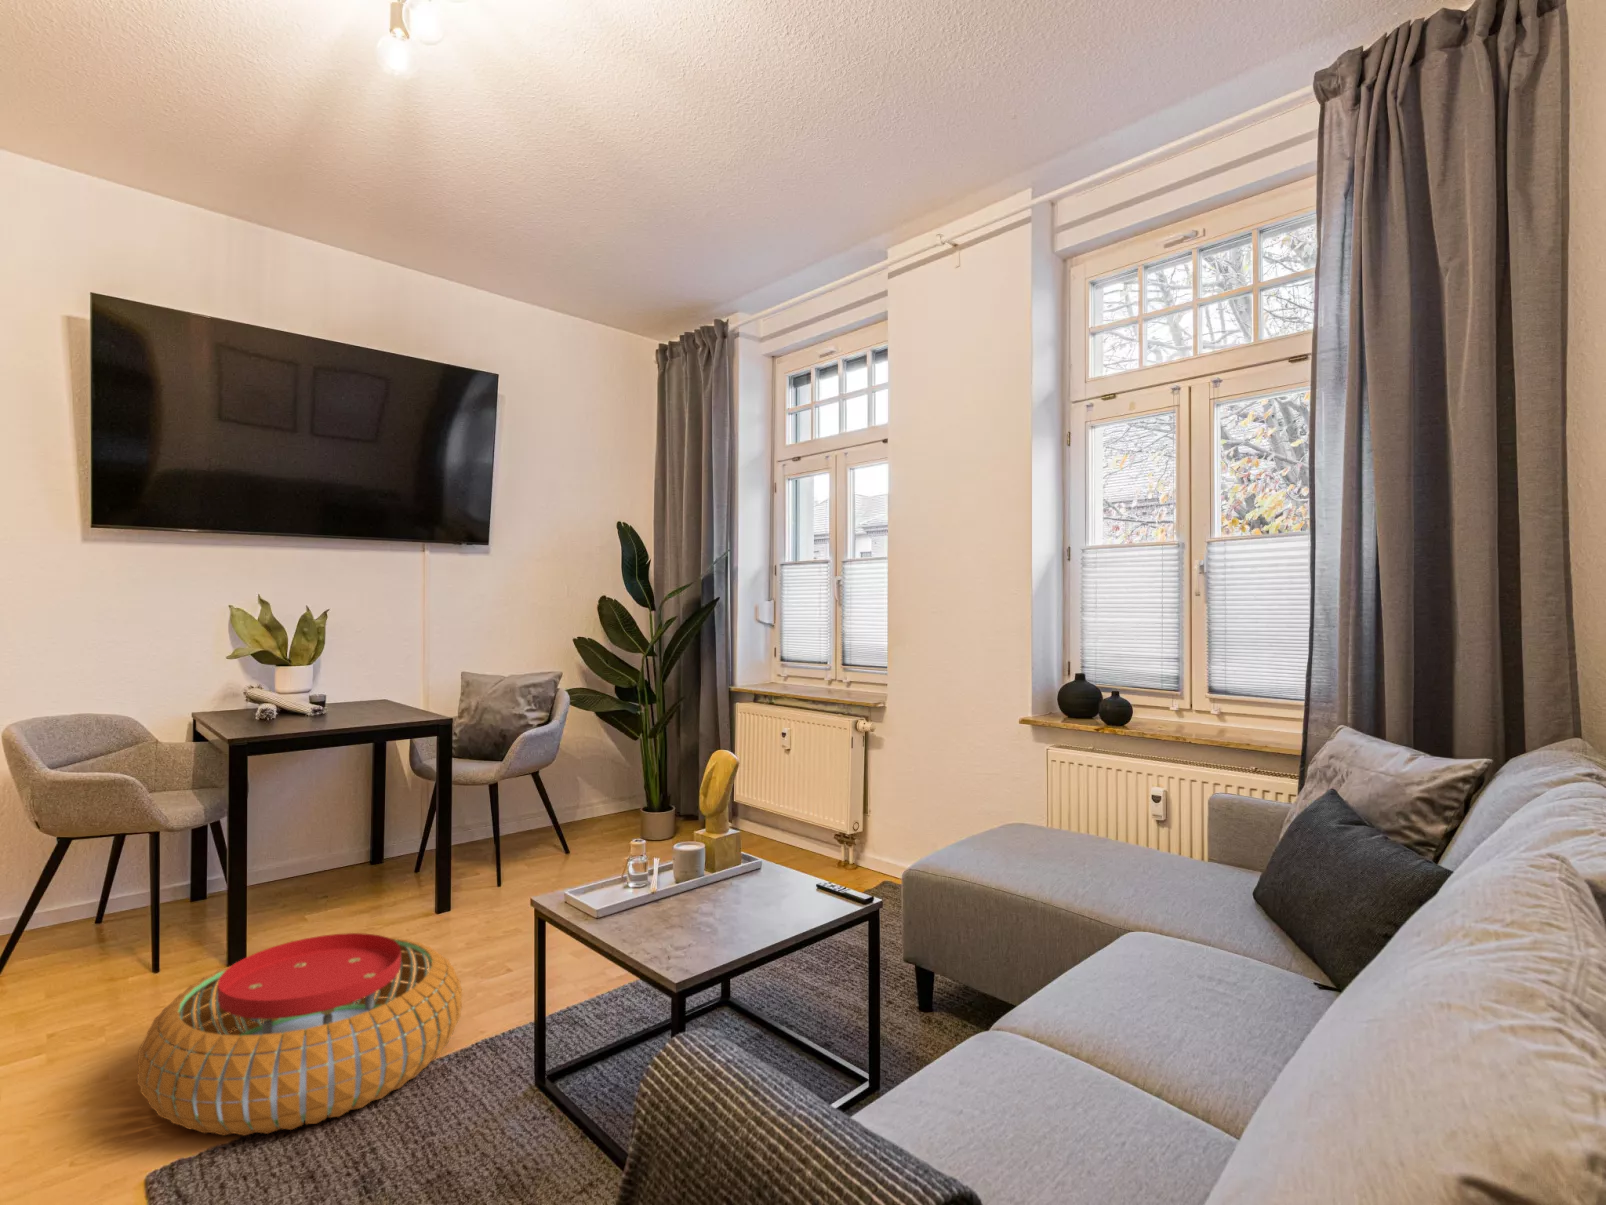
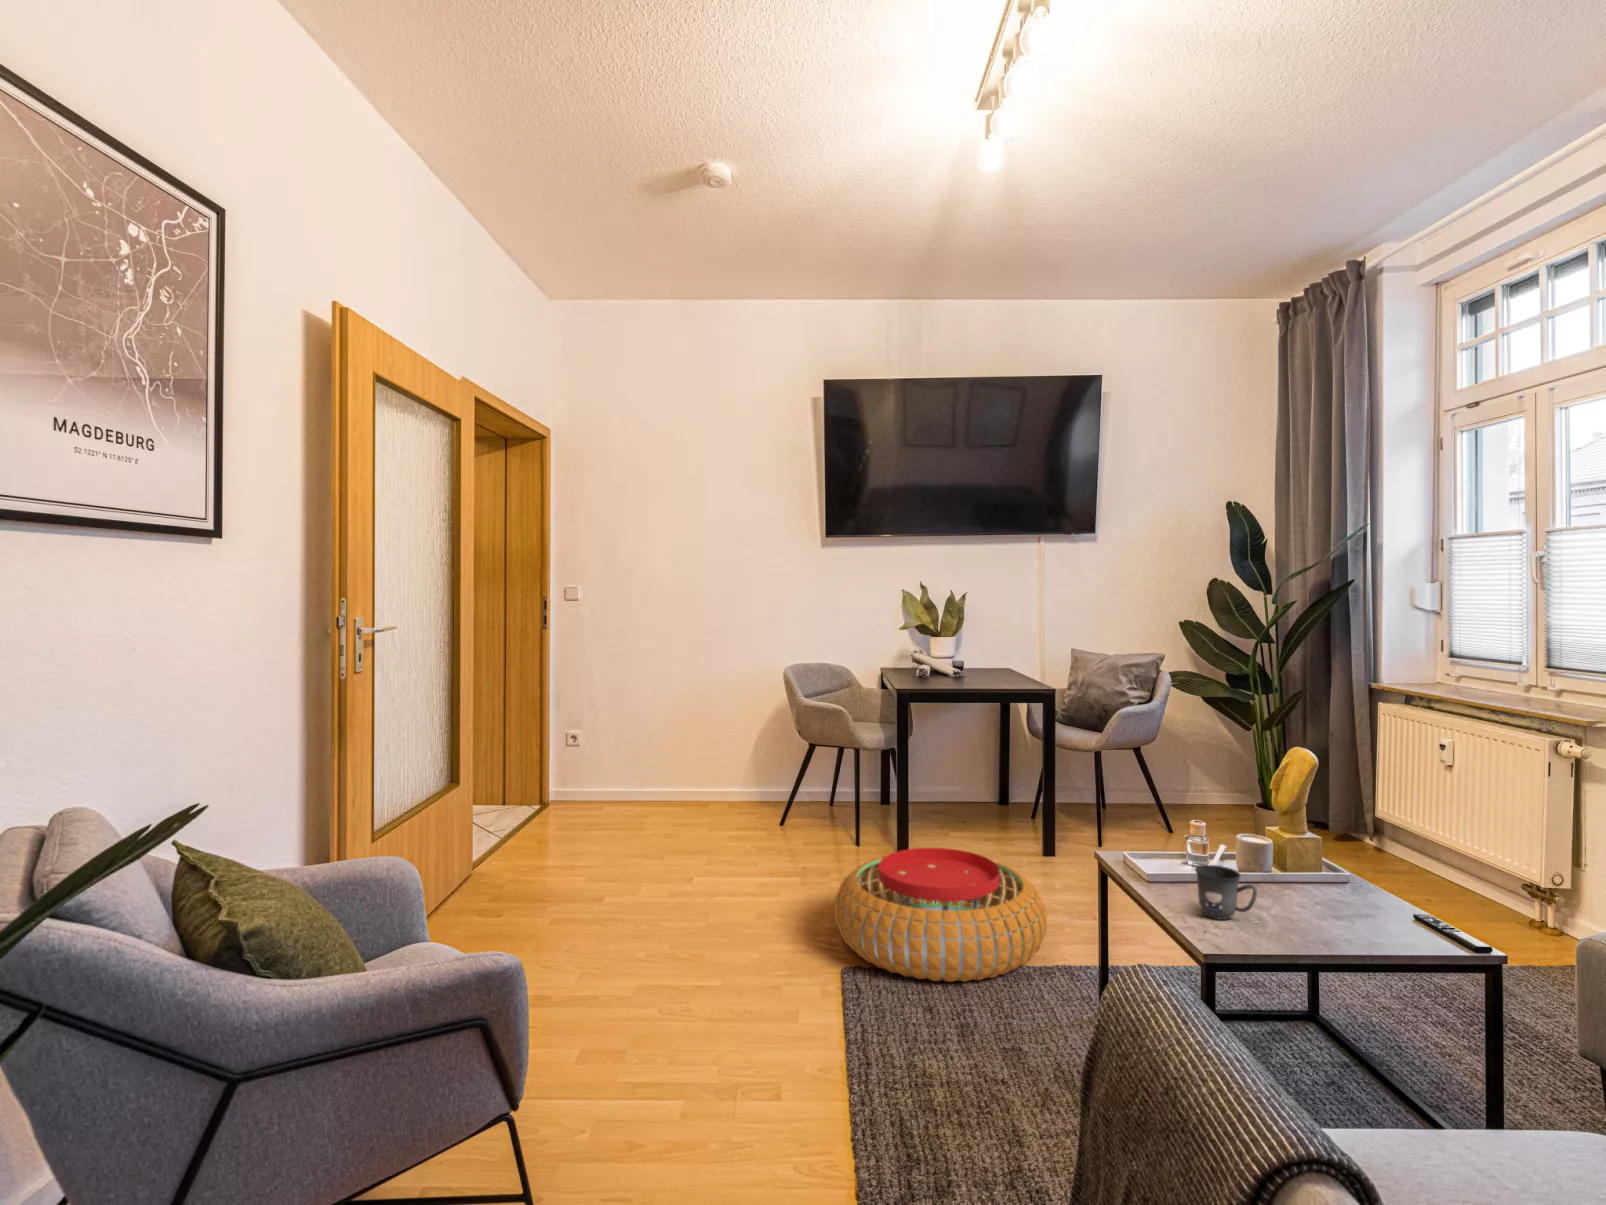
mug: none [654,887,713,945] -> present [1195,865,1257,920]

